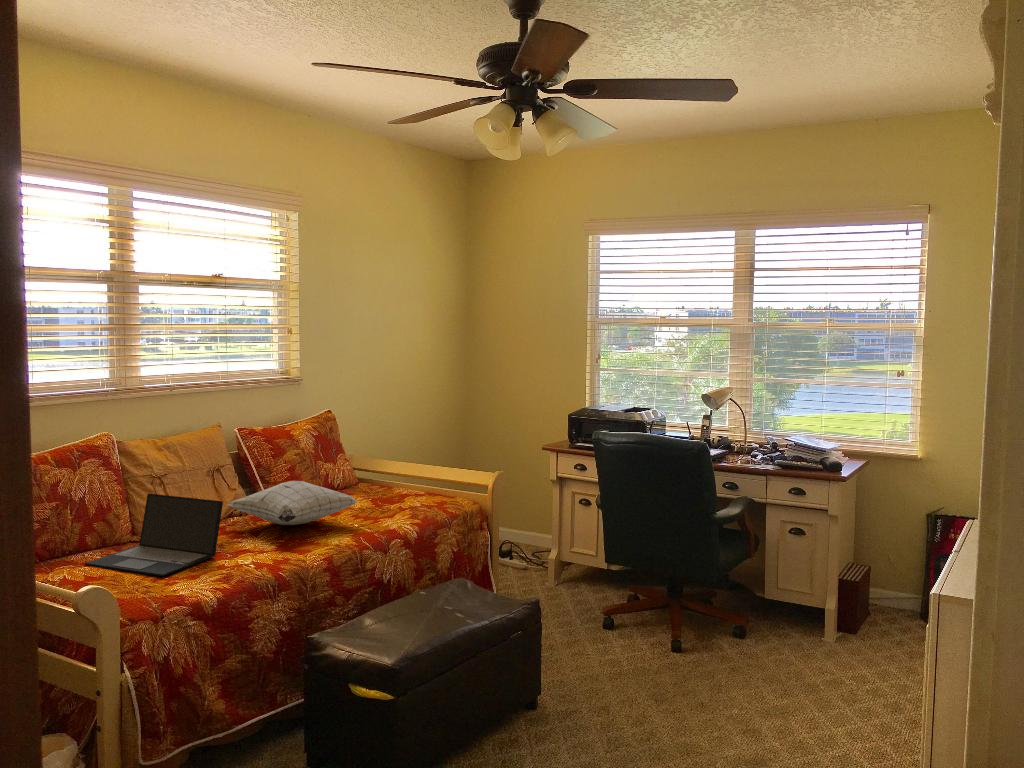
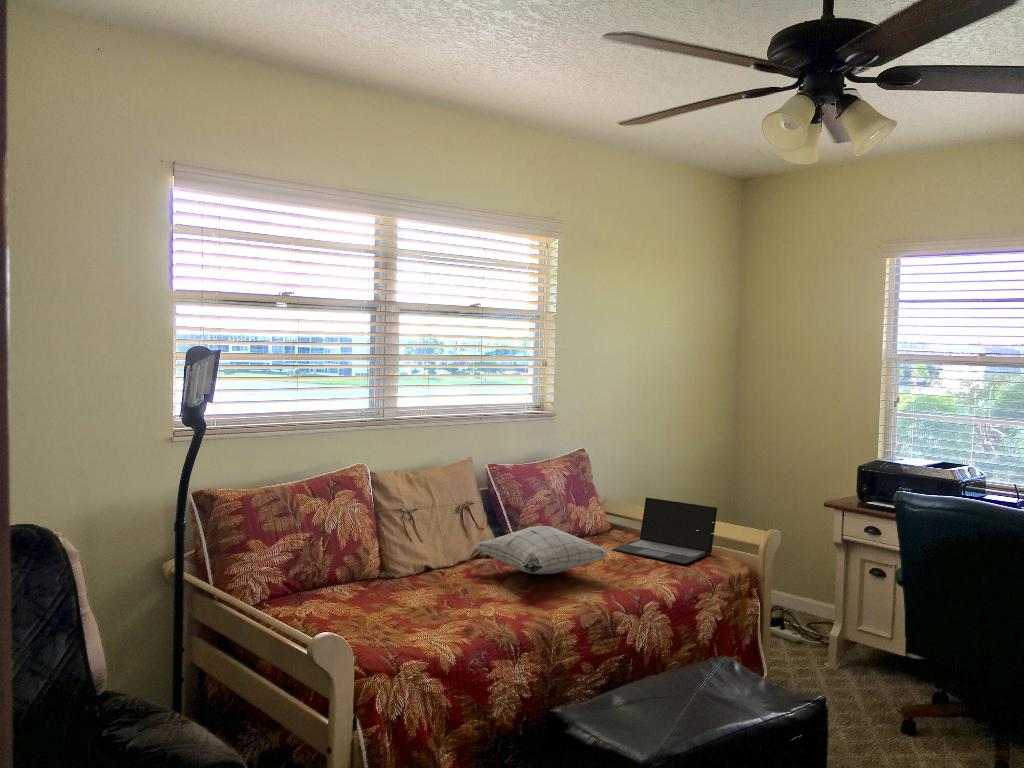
laptop: present [85,494,223,576] -> present [612,498,717,565]

